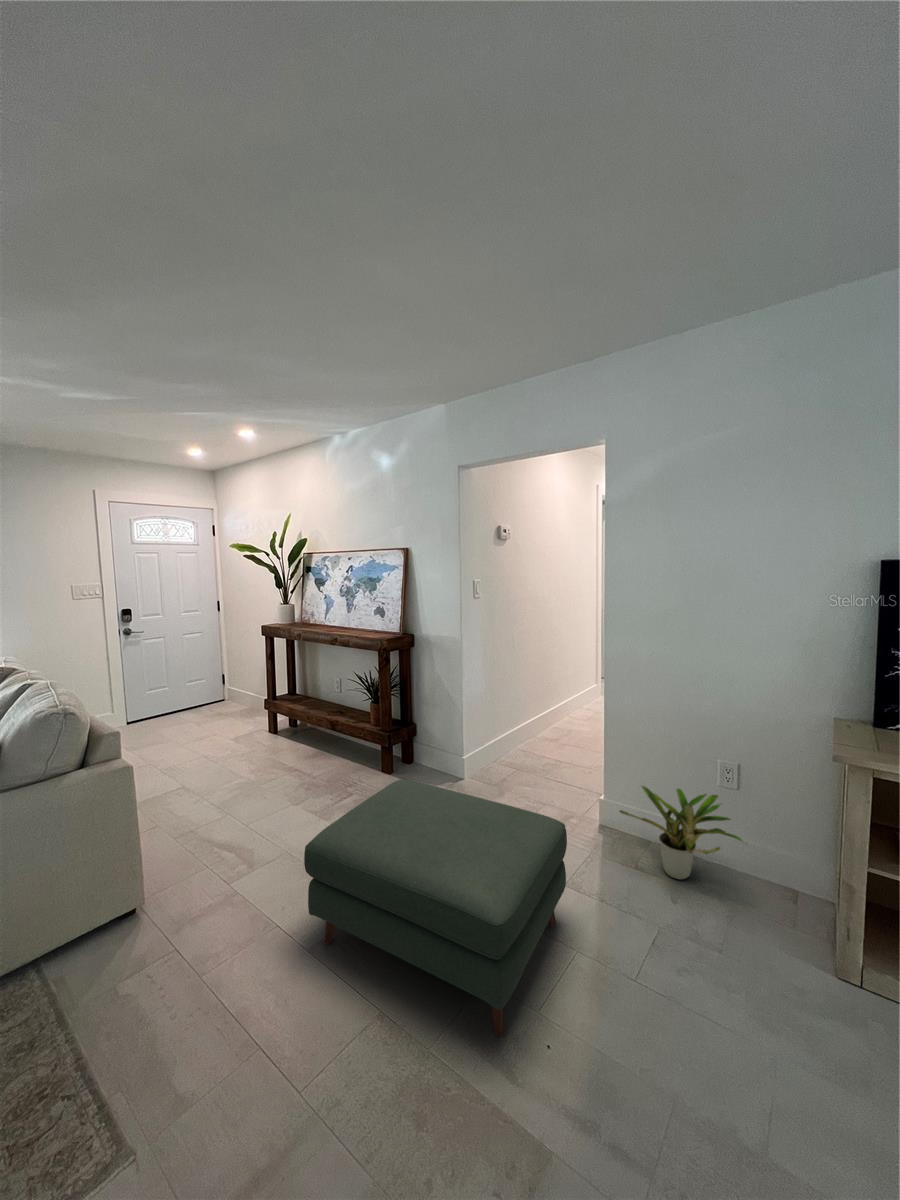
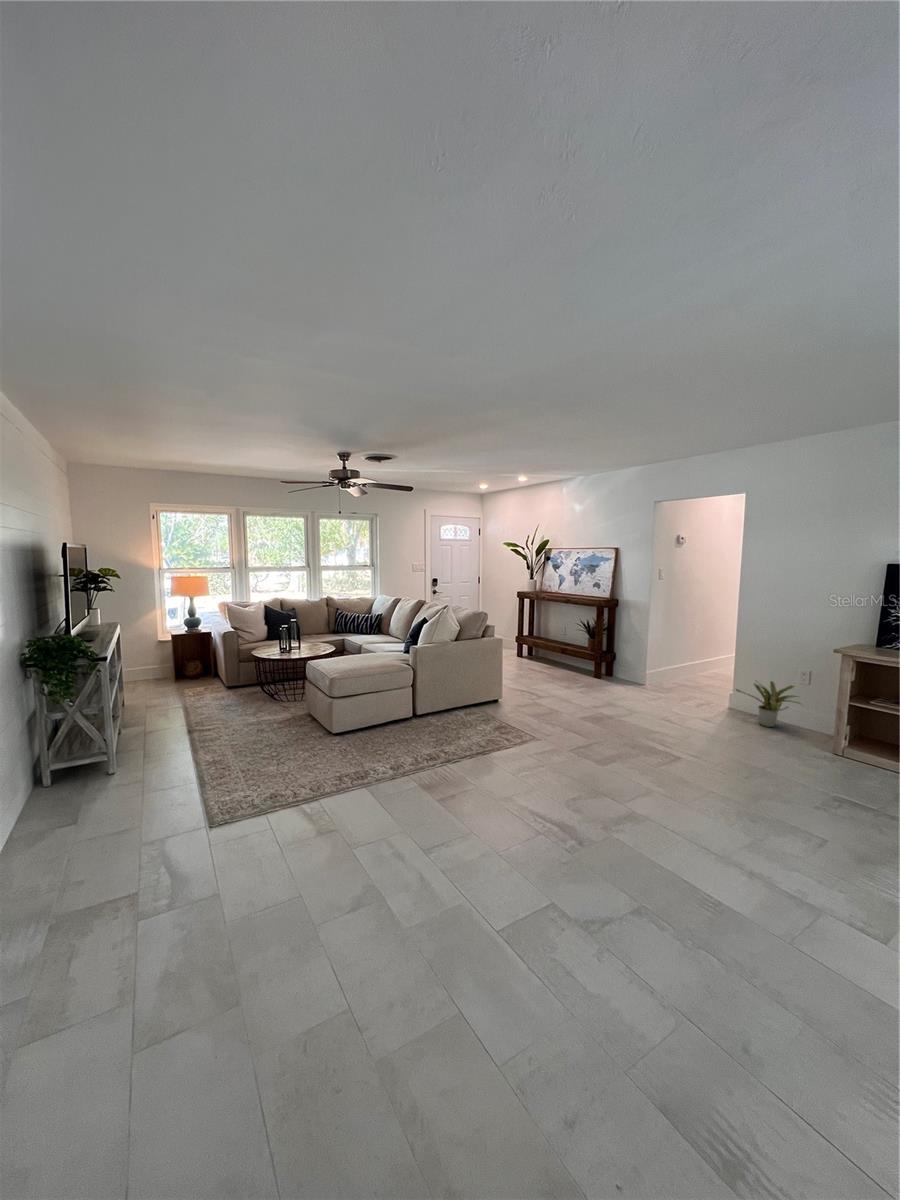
ottoman: present [304,779,567,1037] -> none [578,662,701,742]

